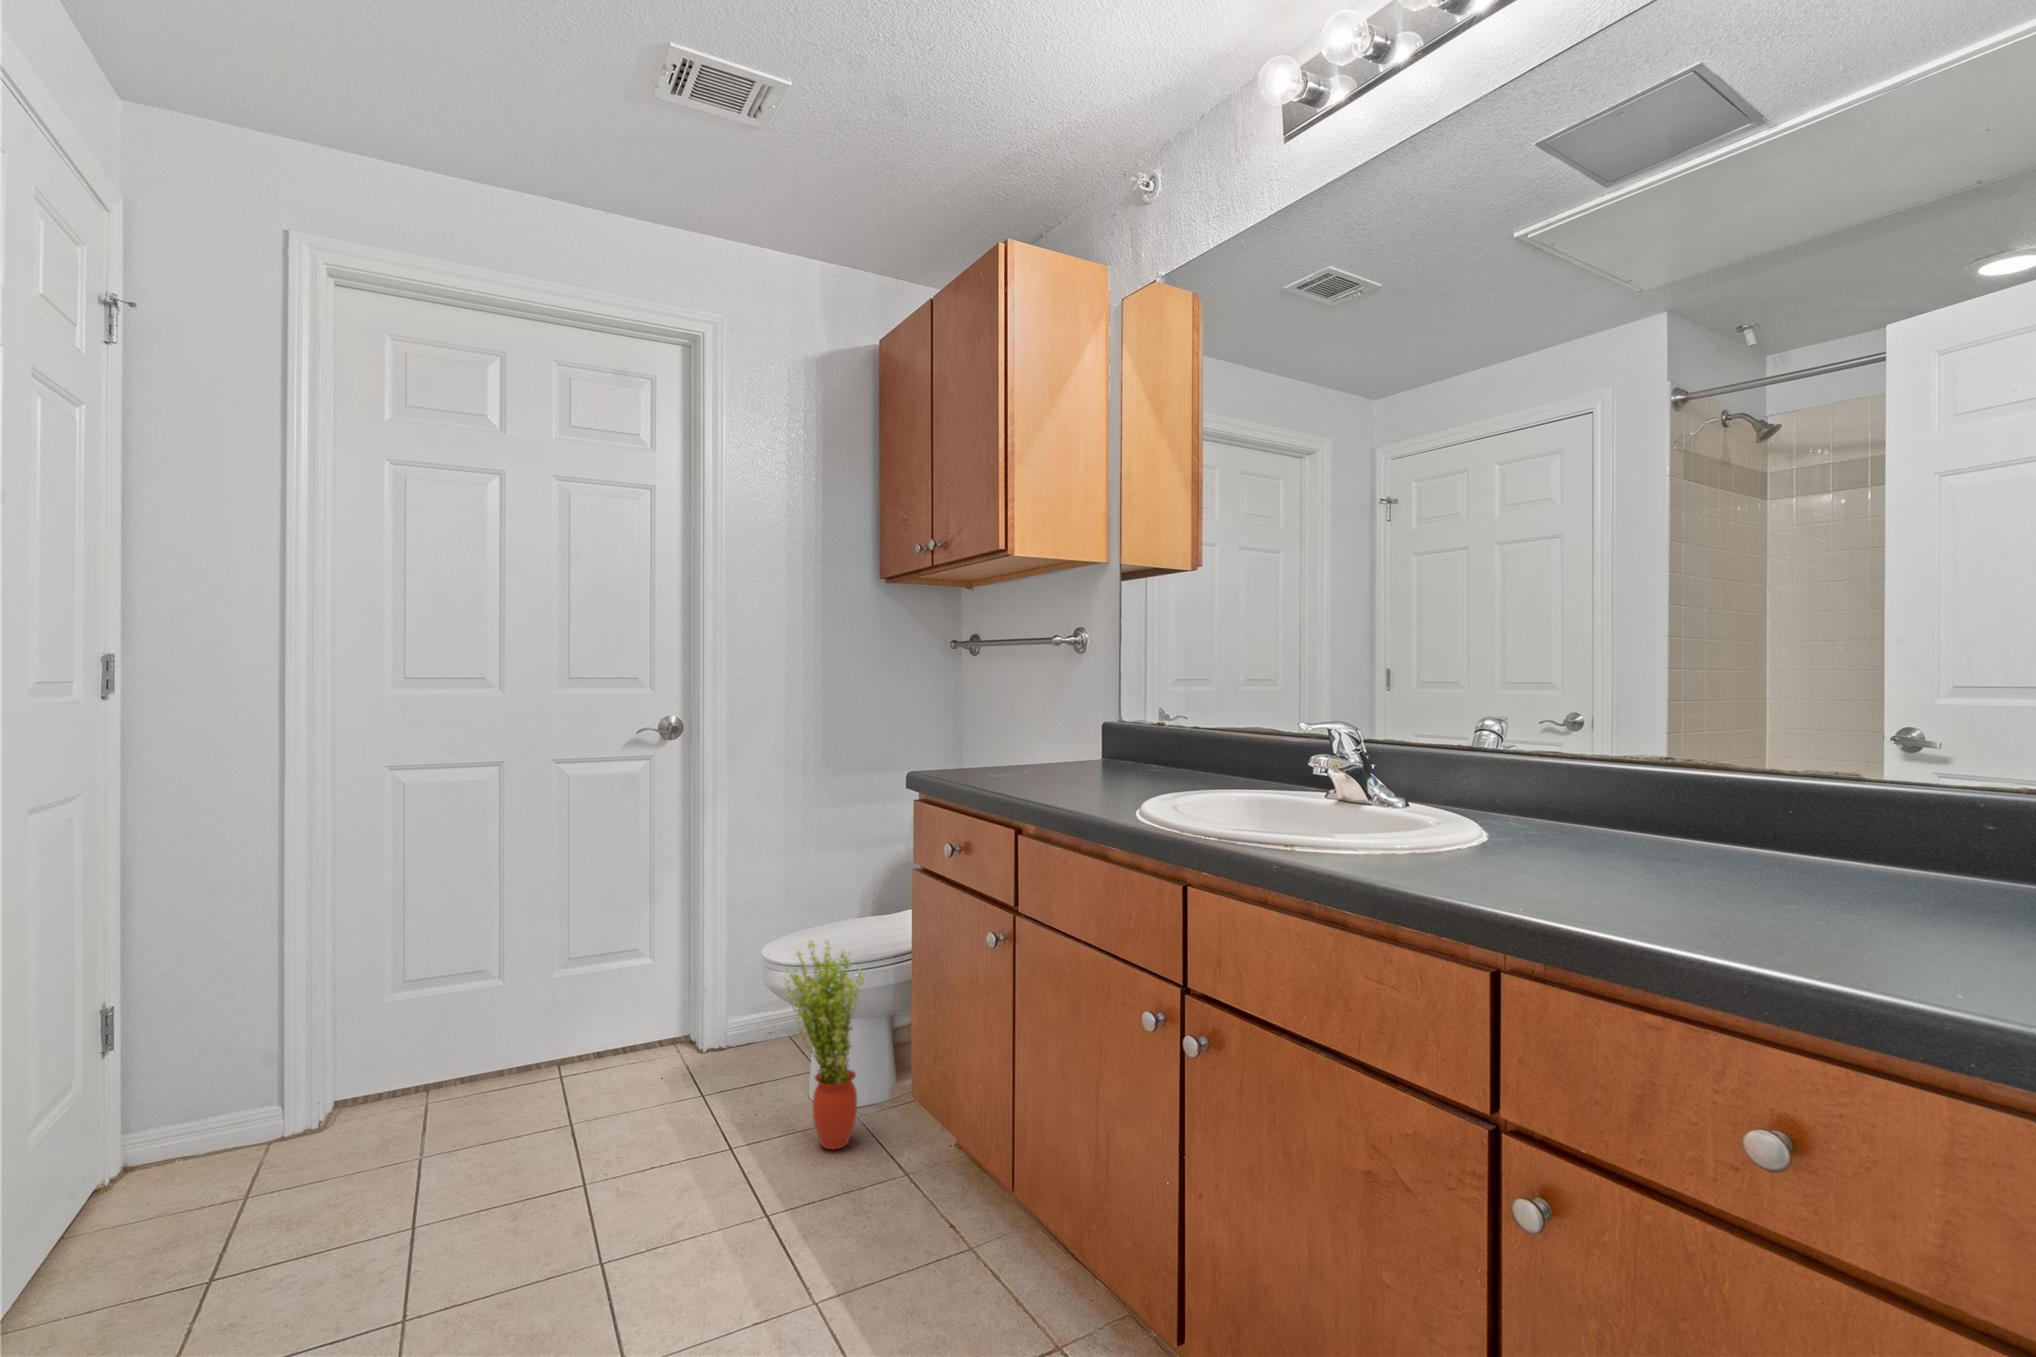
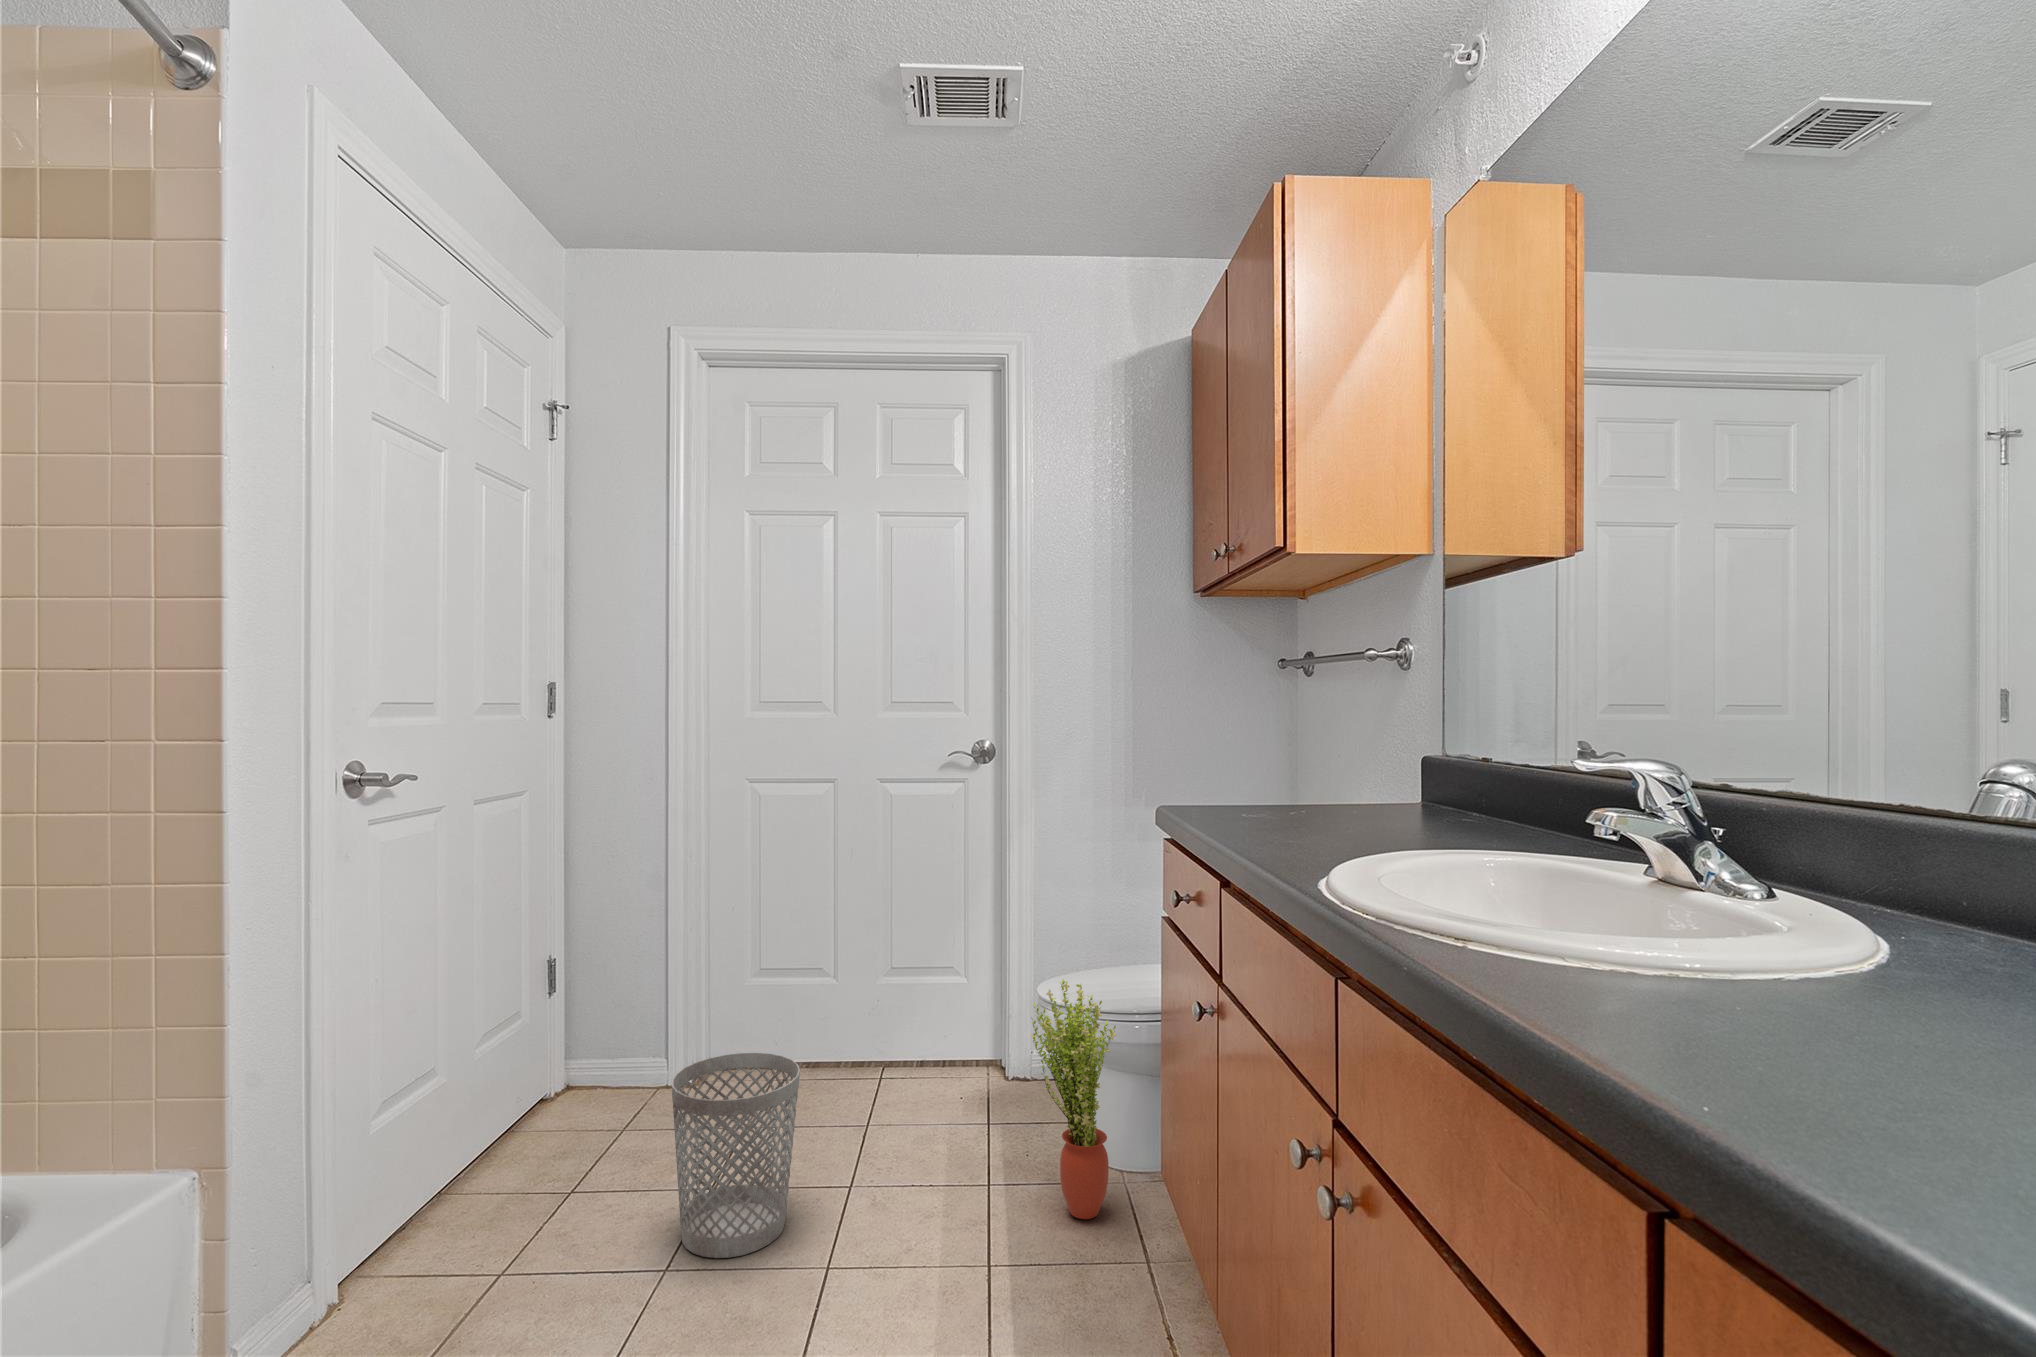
wastebasket: none [403,1058,555,1280] -> present [672,1053,800,1258]

